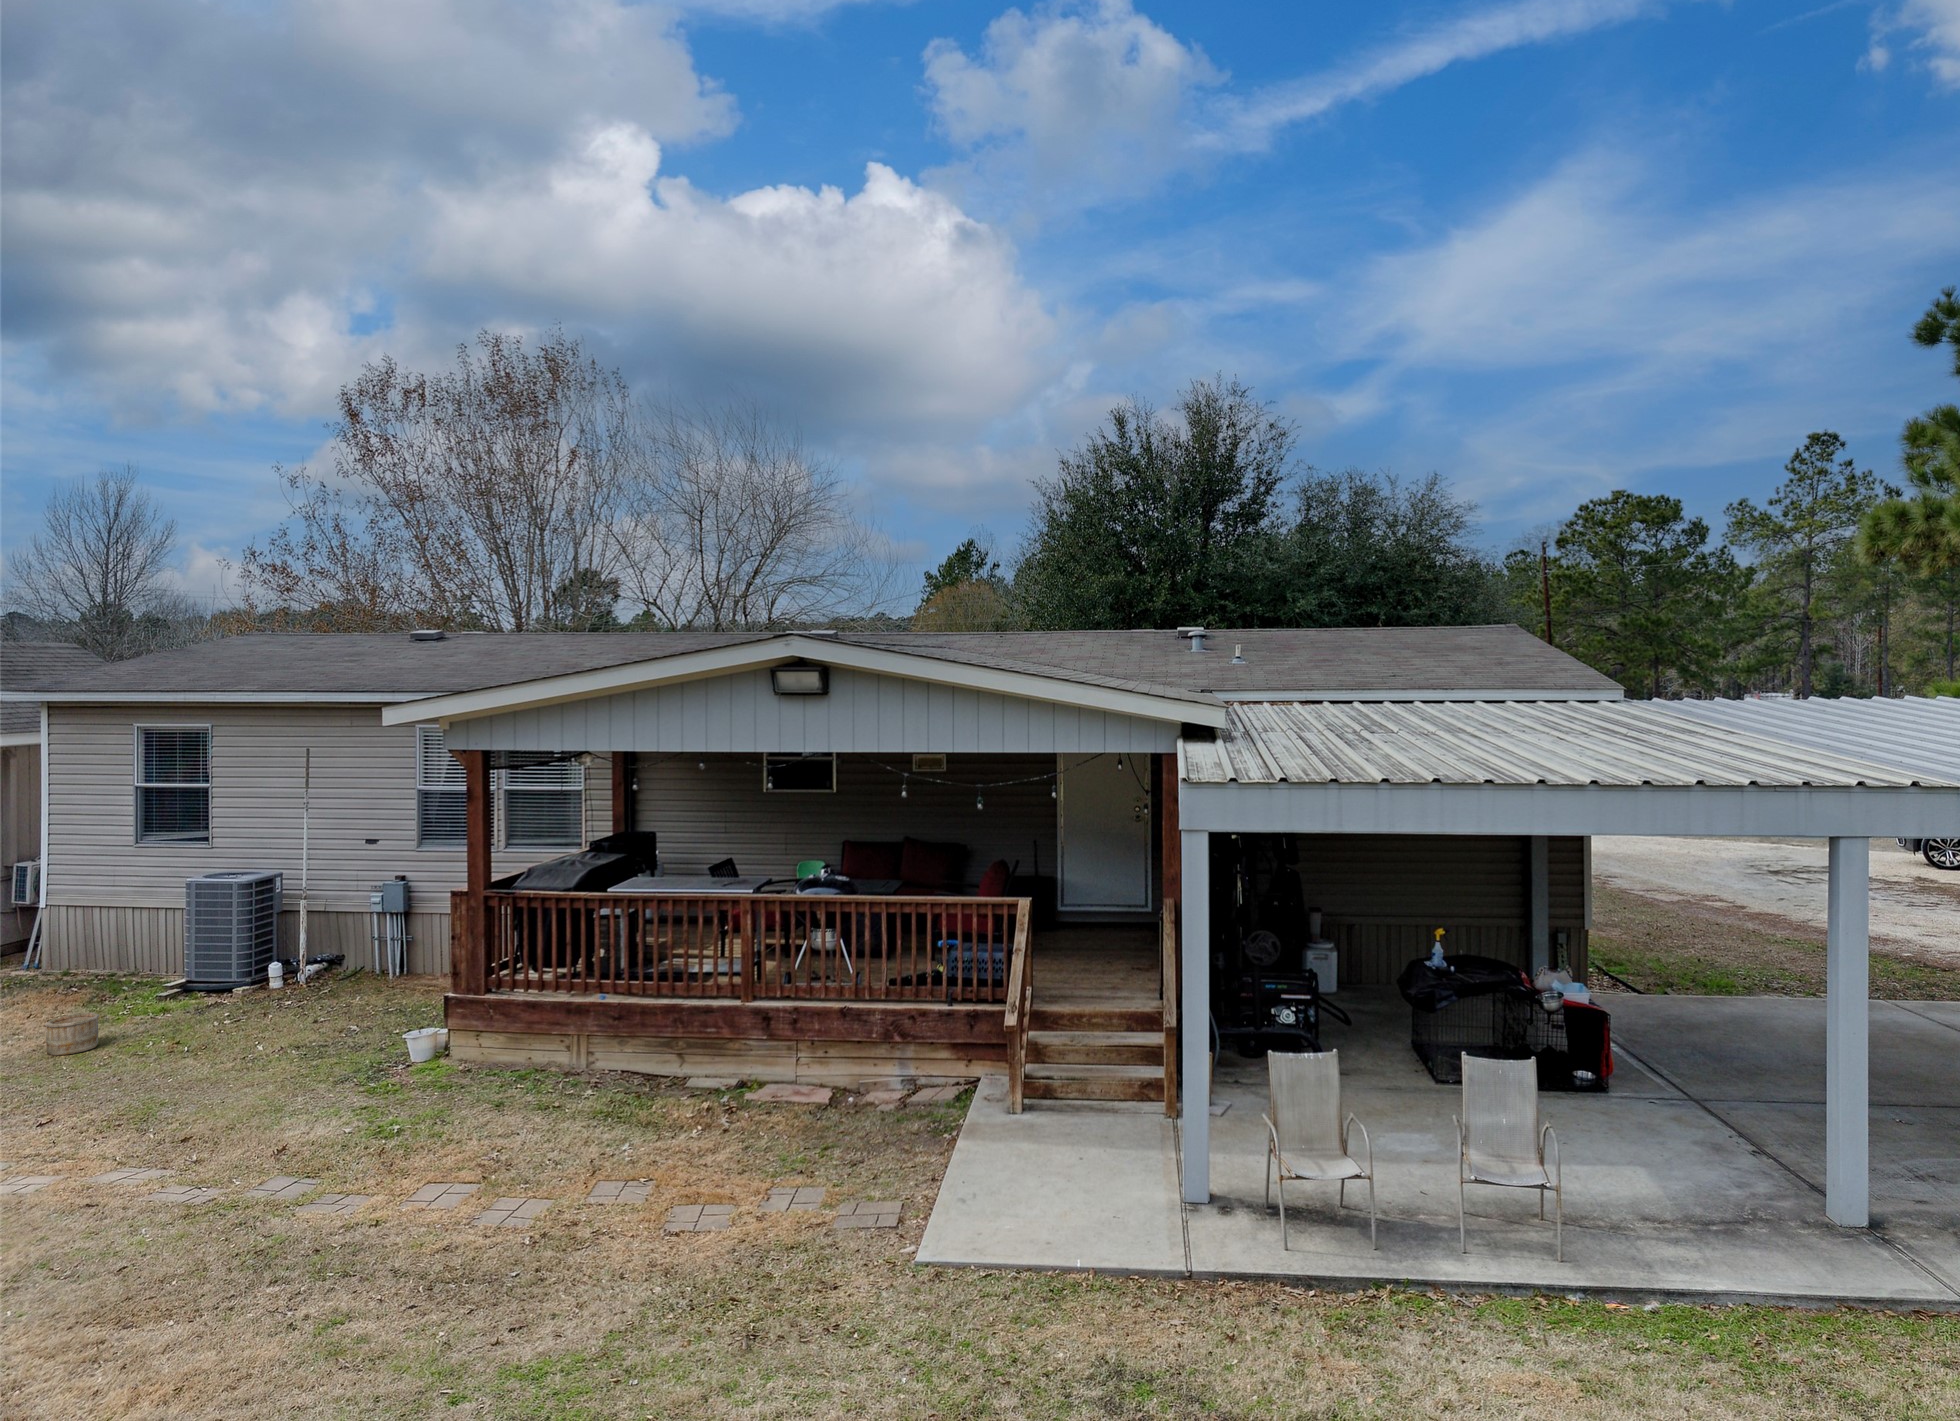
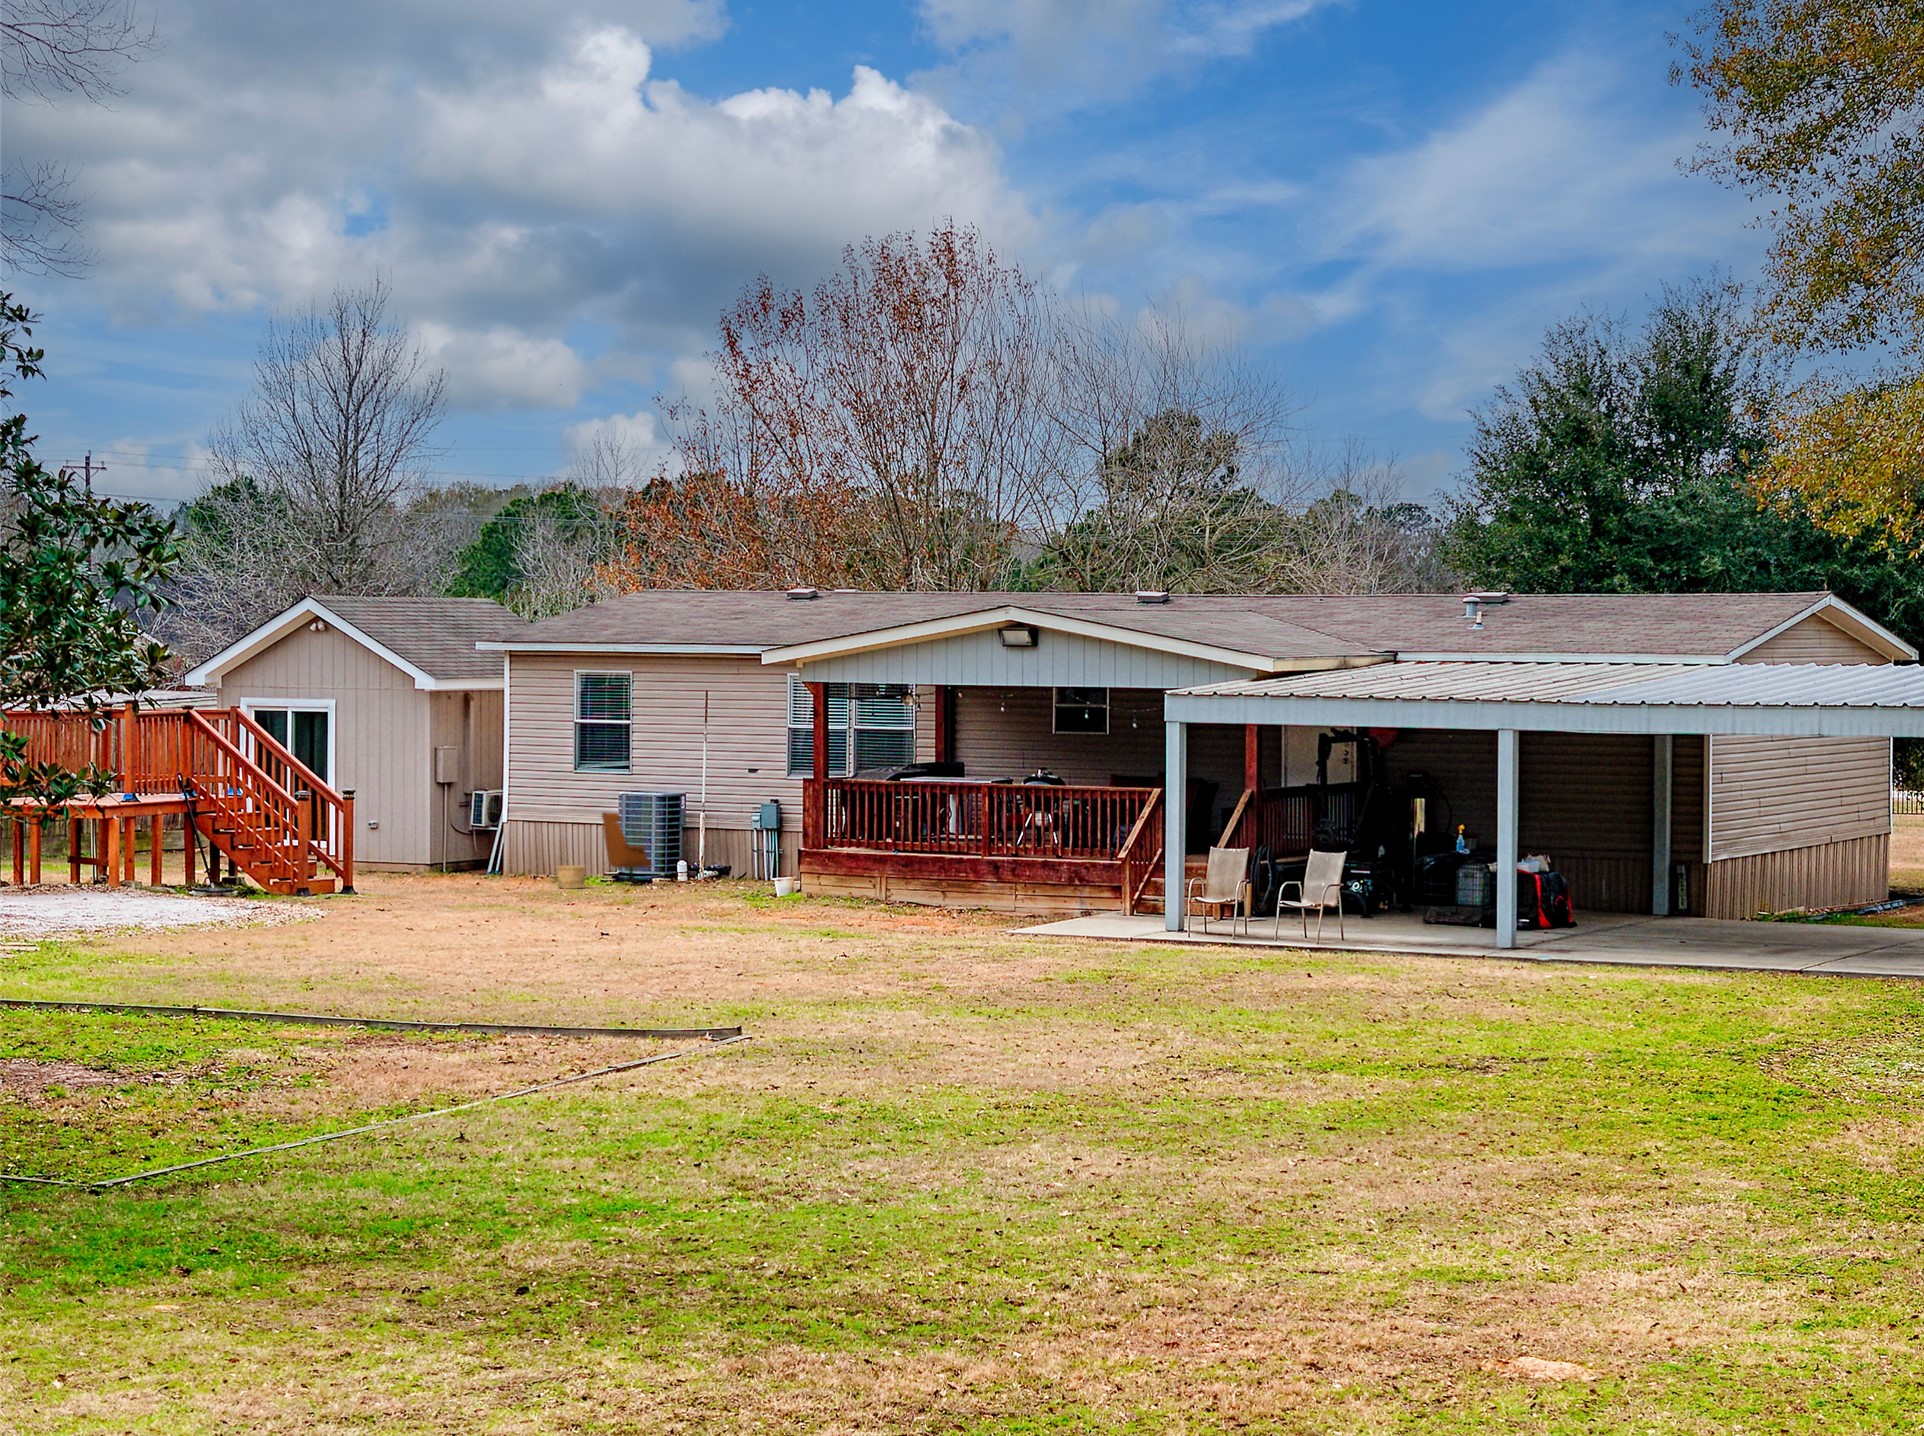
lounge chair: none [144,918,280,1015] -> present [602,812,676,883]

